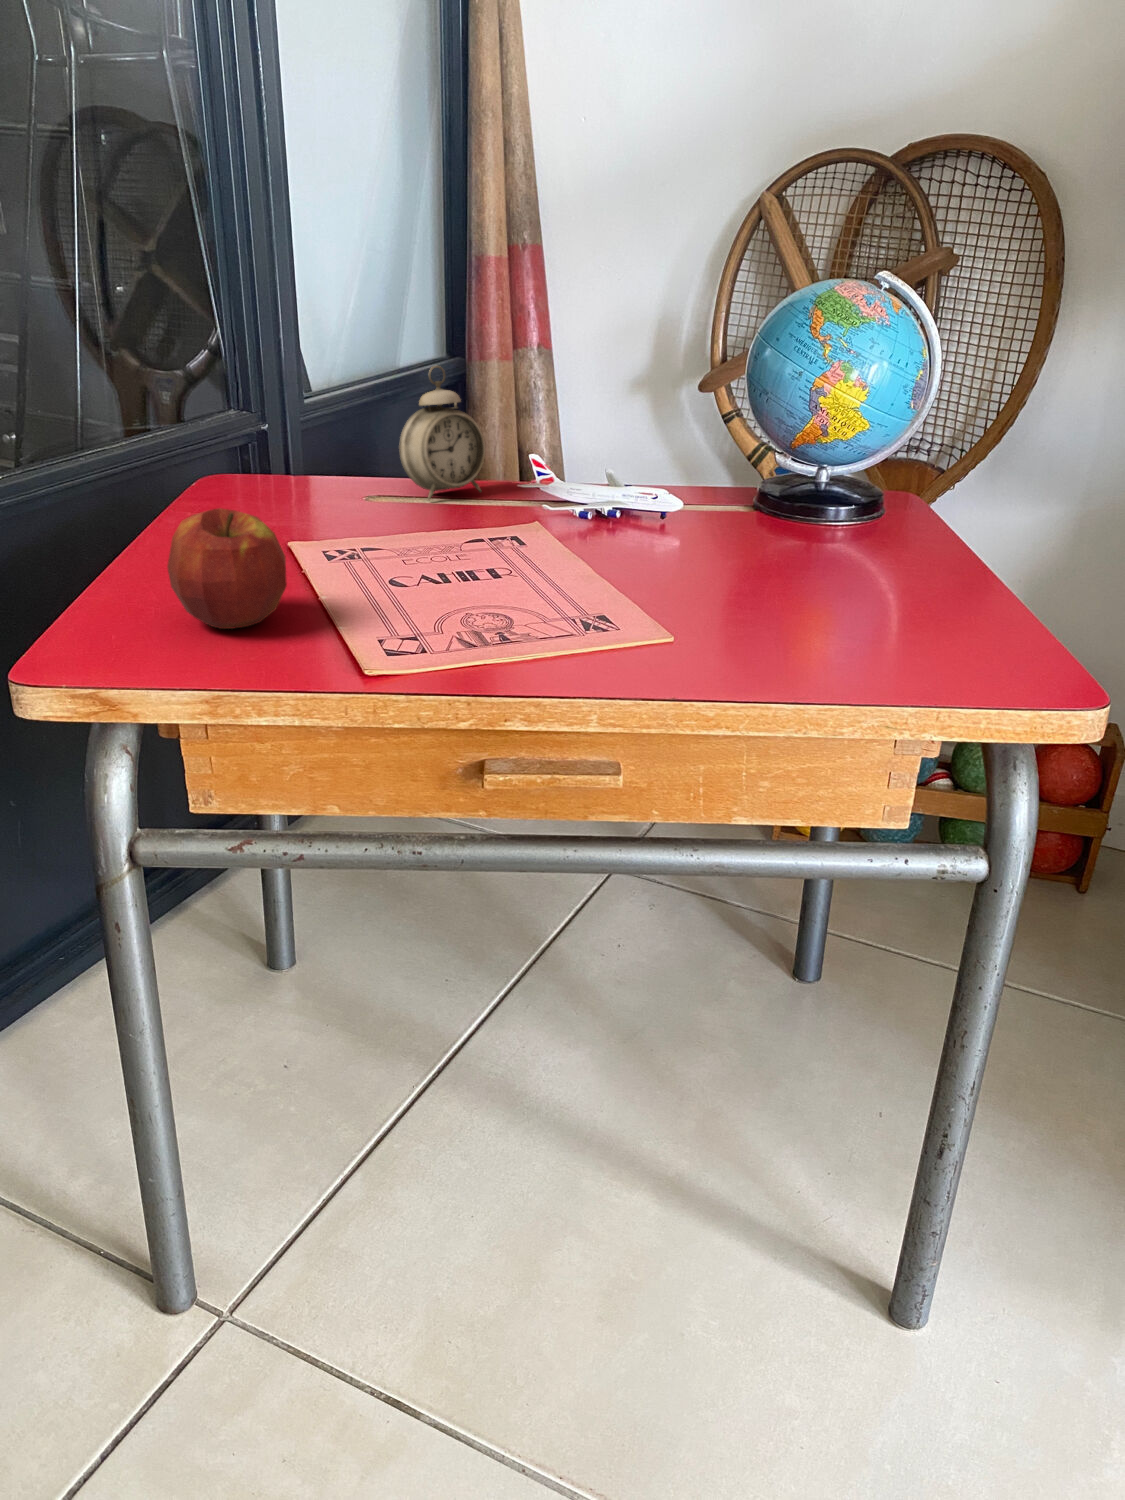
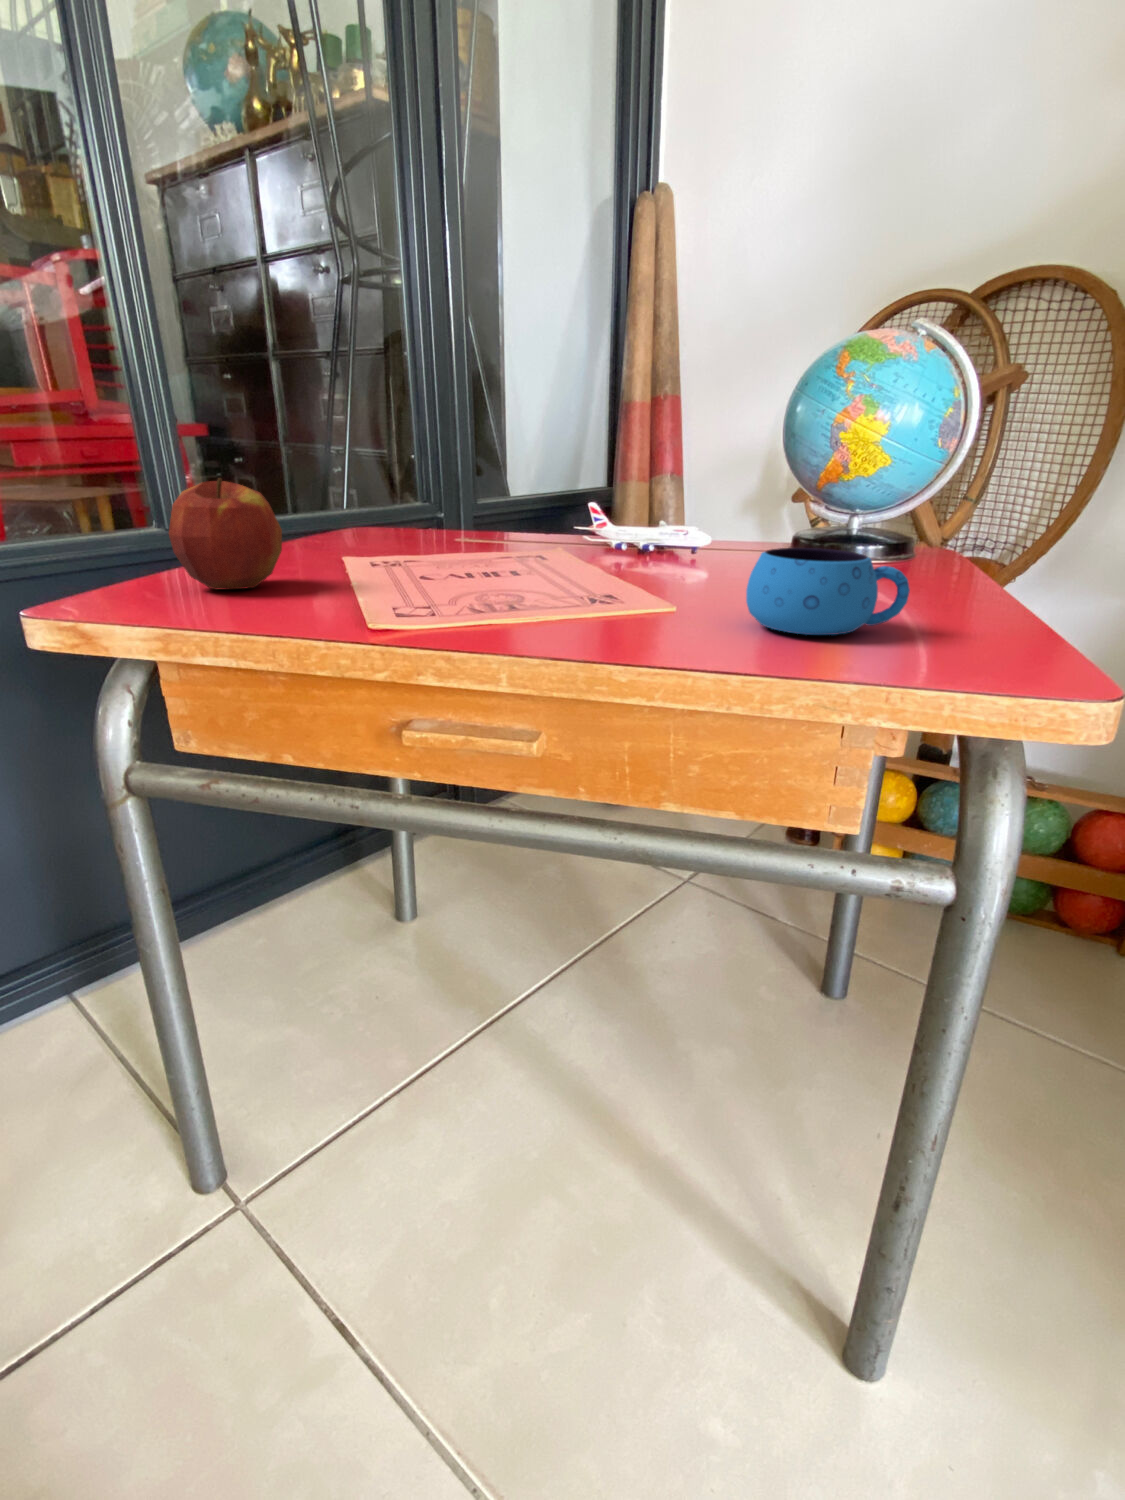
alarm clock: present [399,366,485,500] -> none [484,431,557,543]
mug: none [792,570,931,659] -> present [746,548,910,635]

